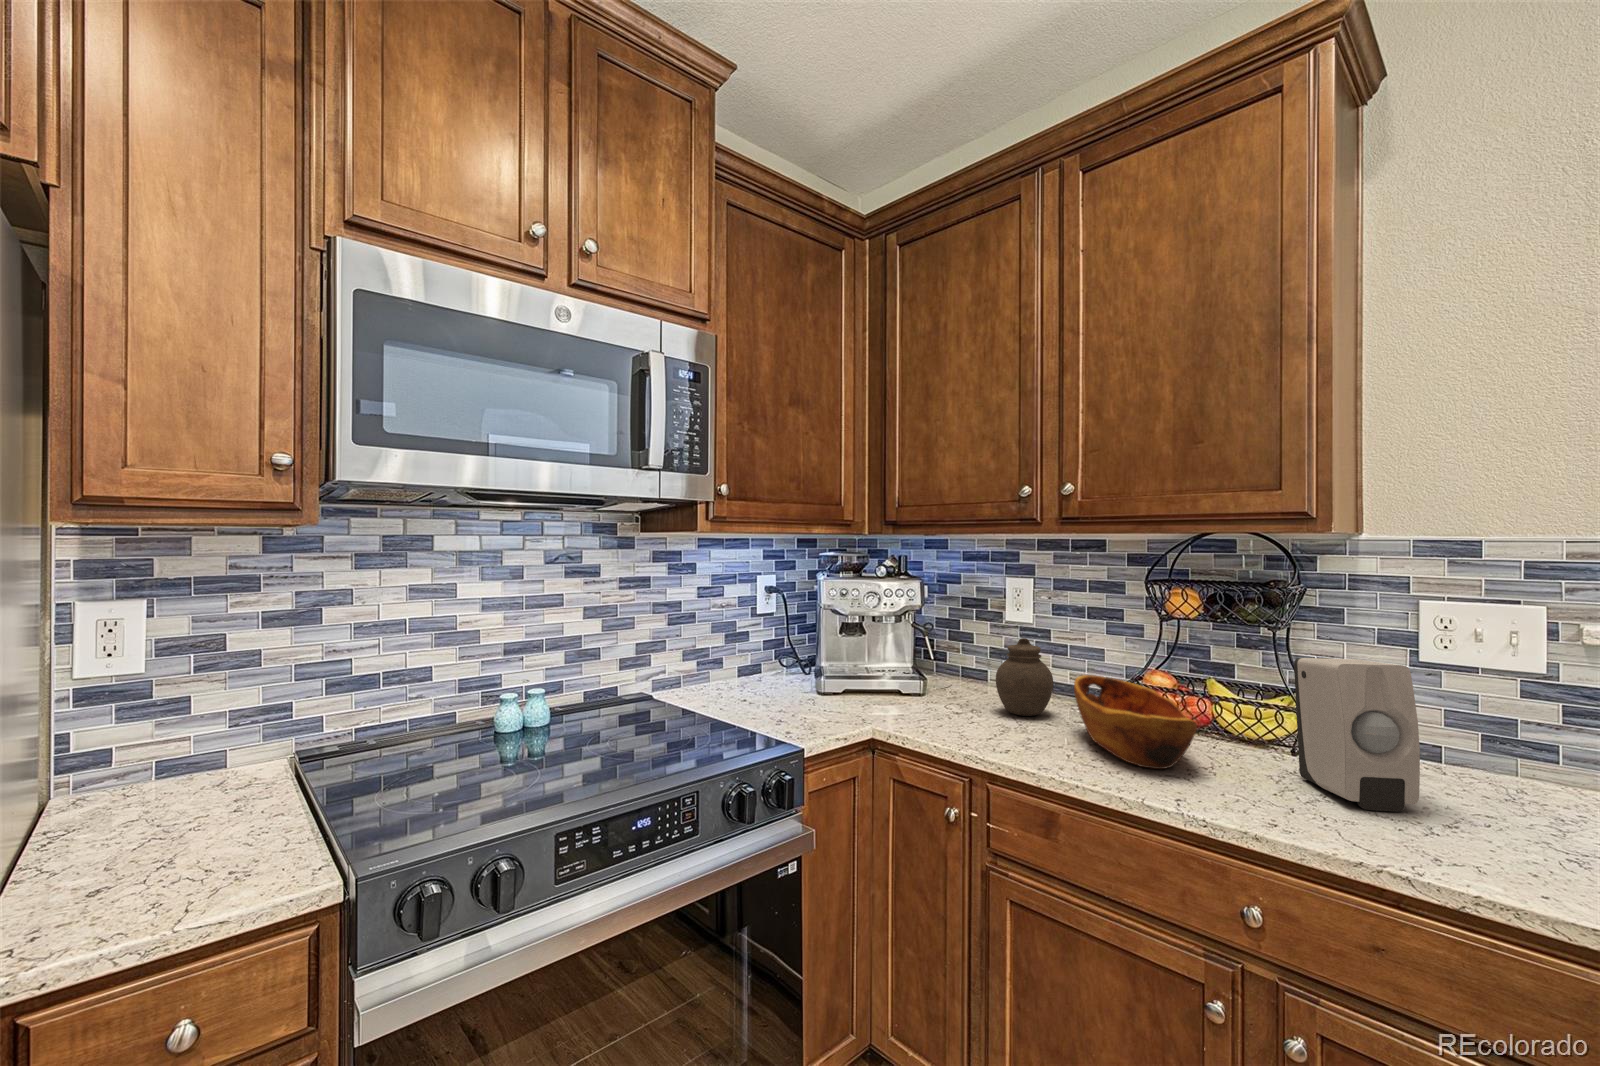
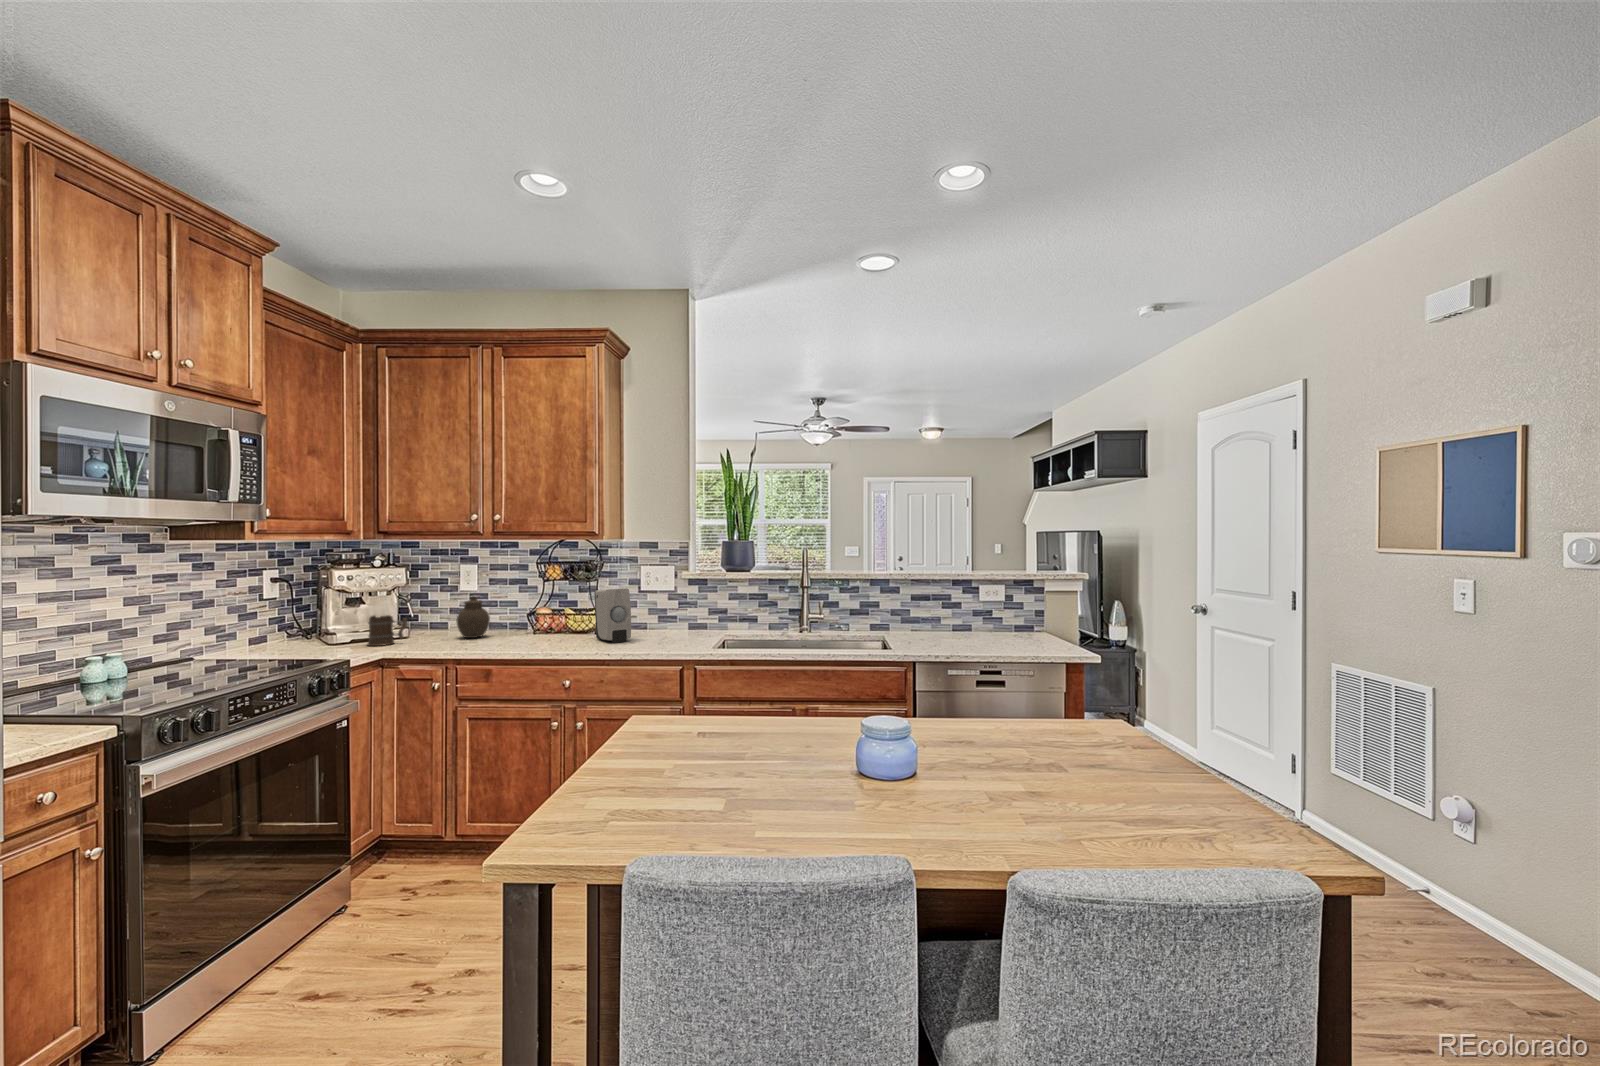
mug: none [861,655,918,709] -> present [367,615,407,646]
wooden bowl: present [1074,675,1197,769] -> none [502,611,557,644]

